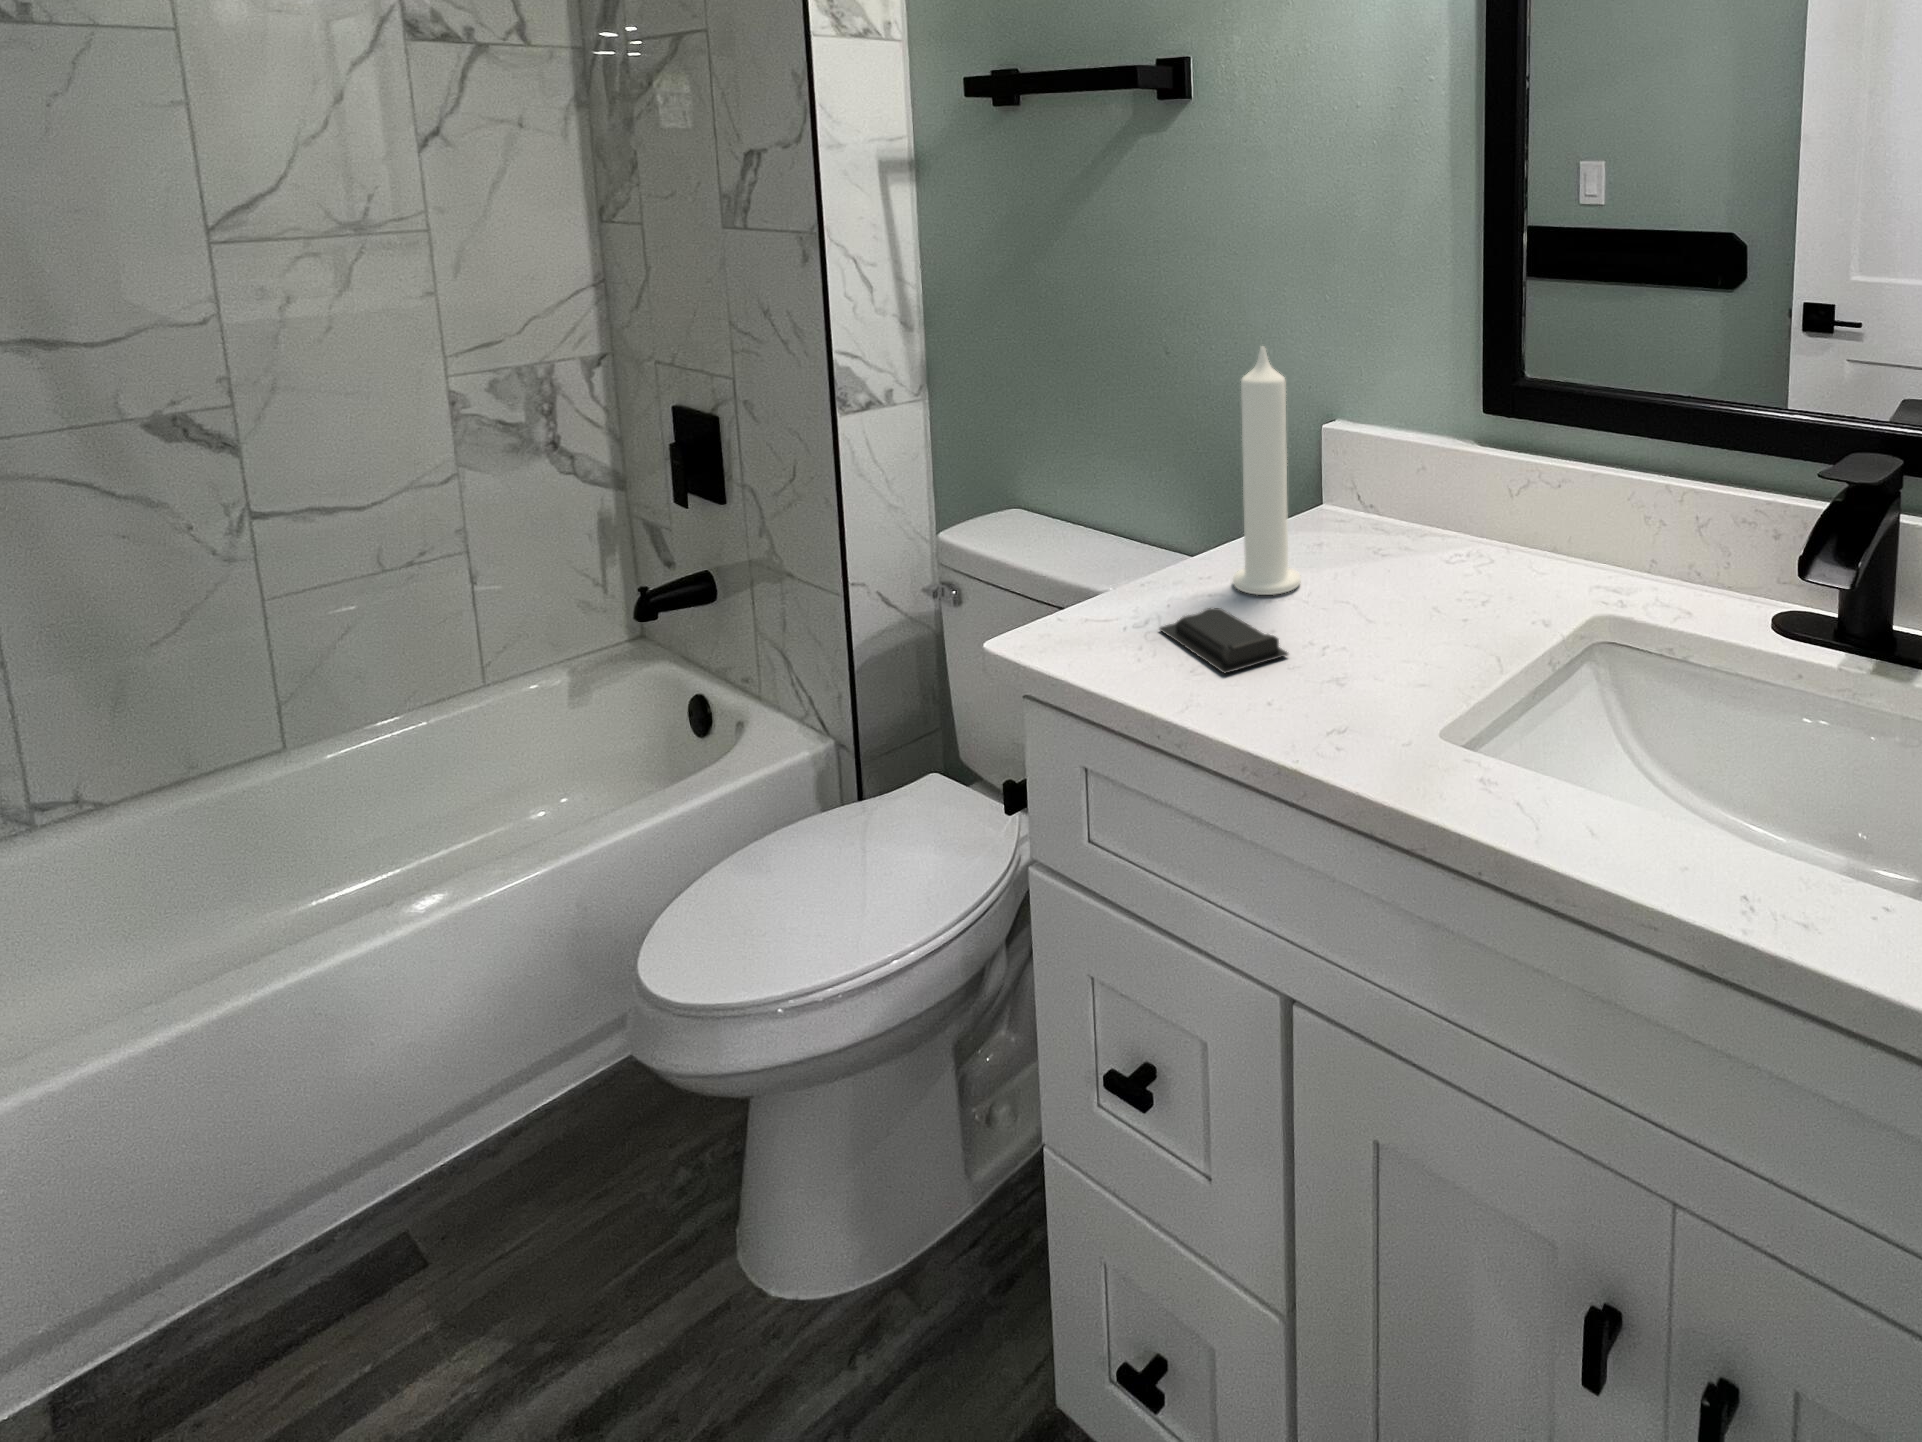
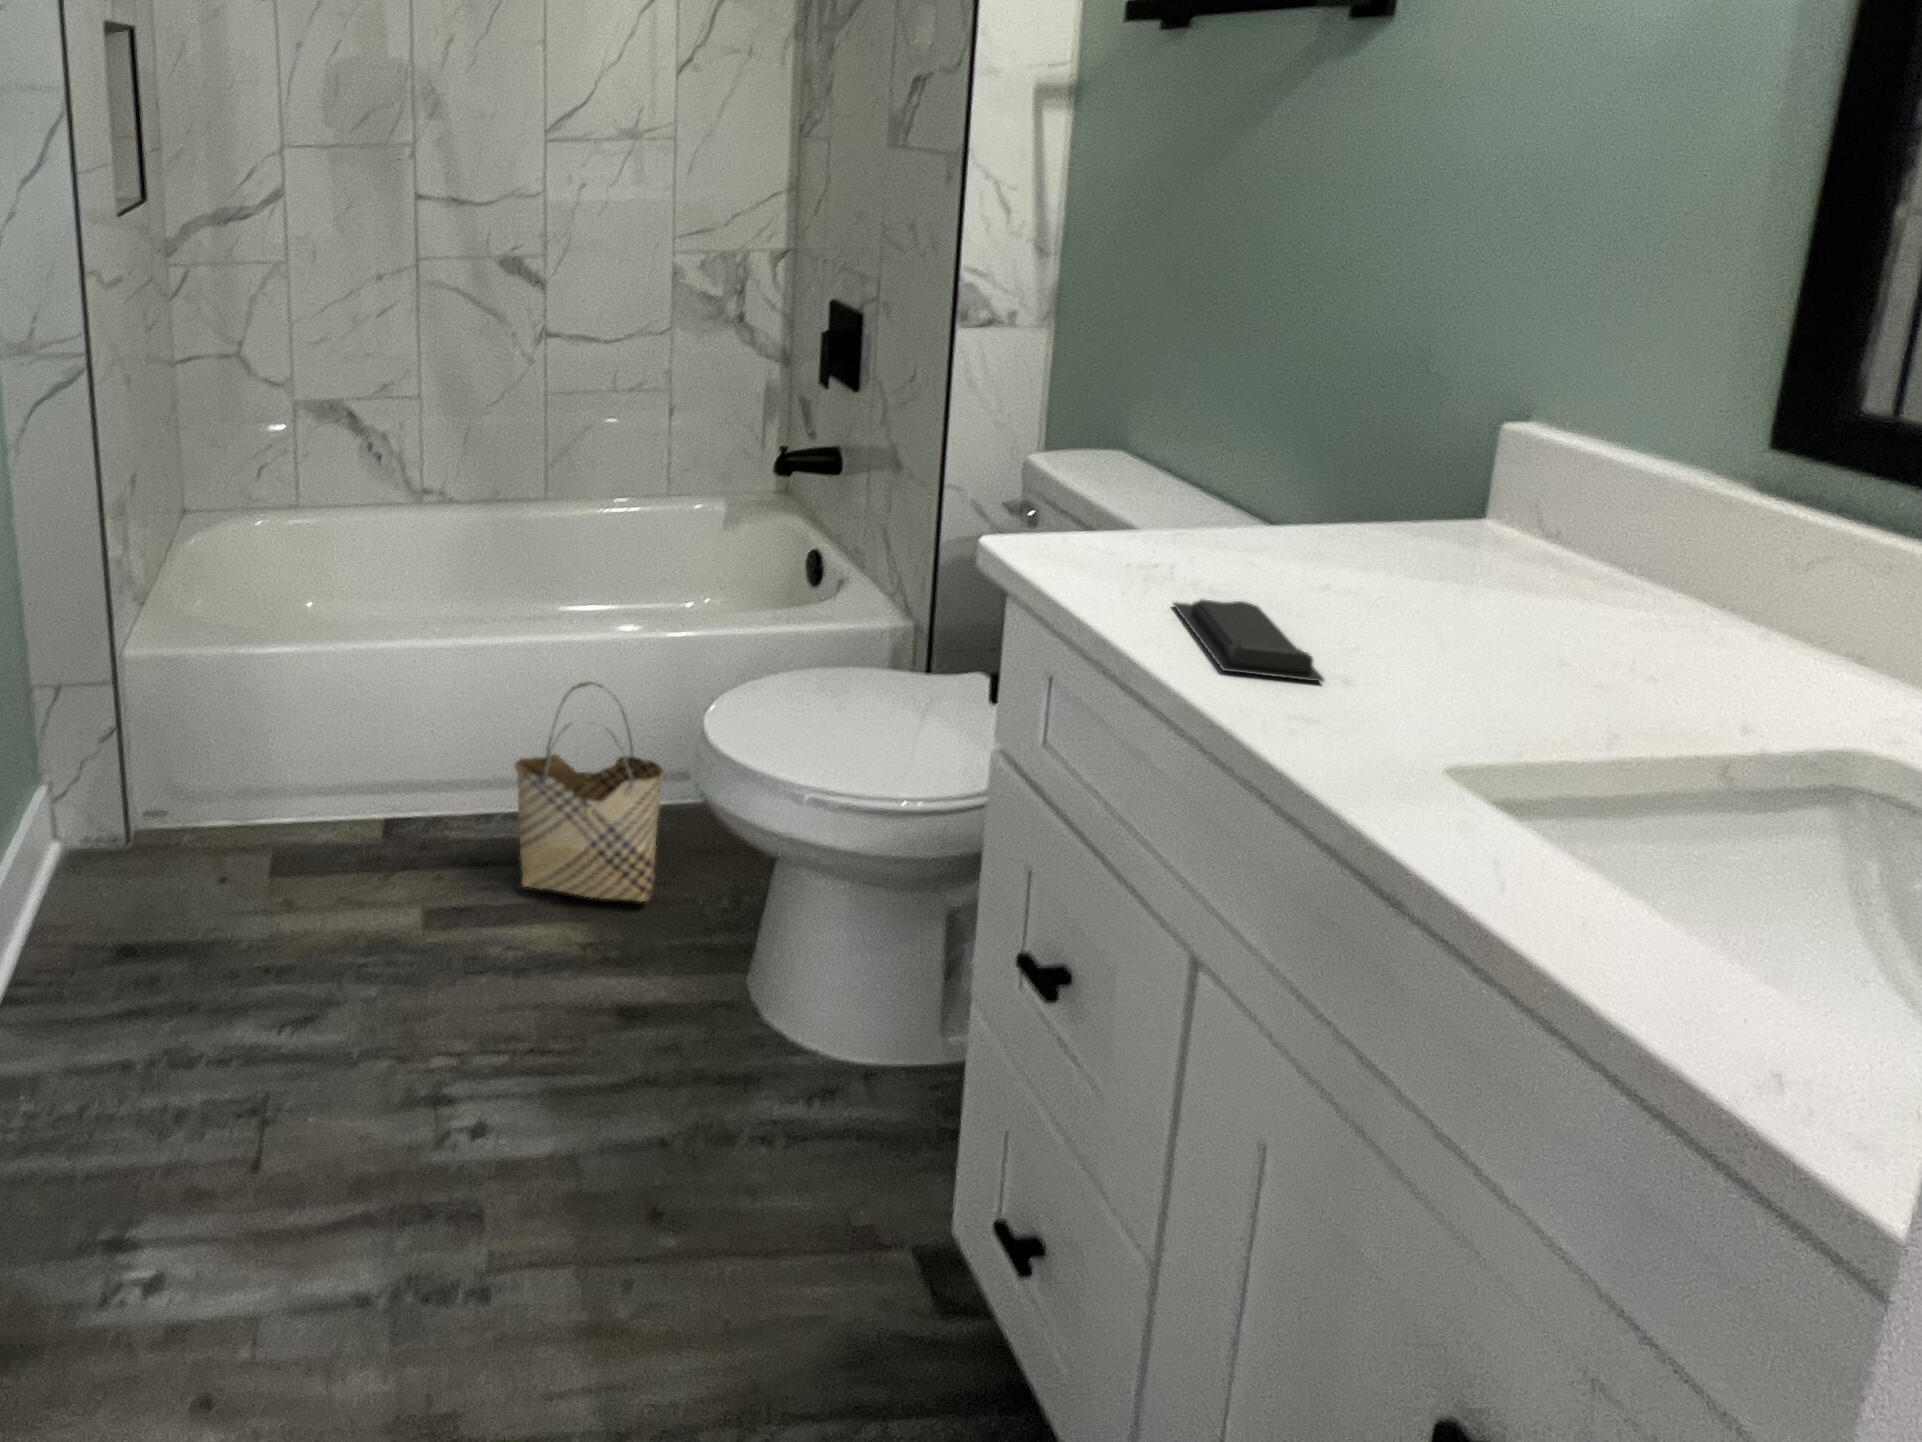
candle: present [1233,346,1301,595] -> none [1301,321,1425,620]
woven basket: none [338,979,591,1334] -> present [514,682,664,902]

